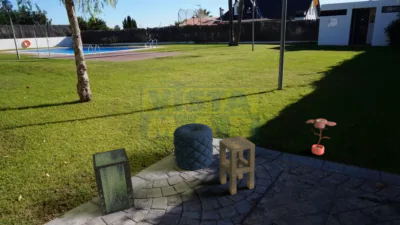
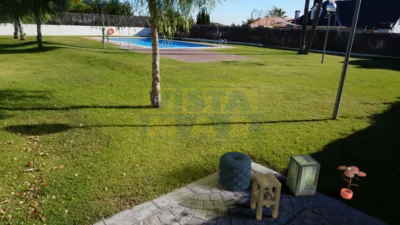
storage box: present [93,148,135,216] -> present [286,155,320,196]

